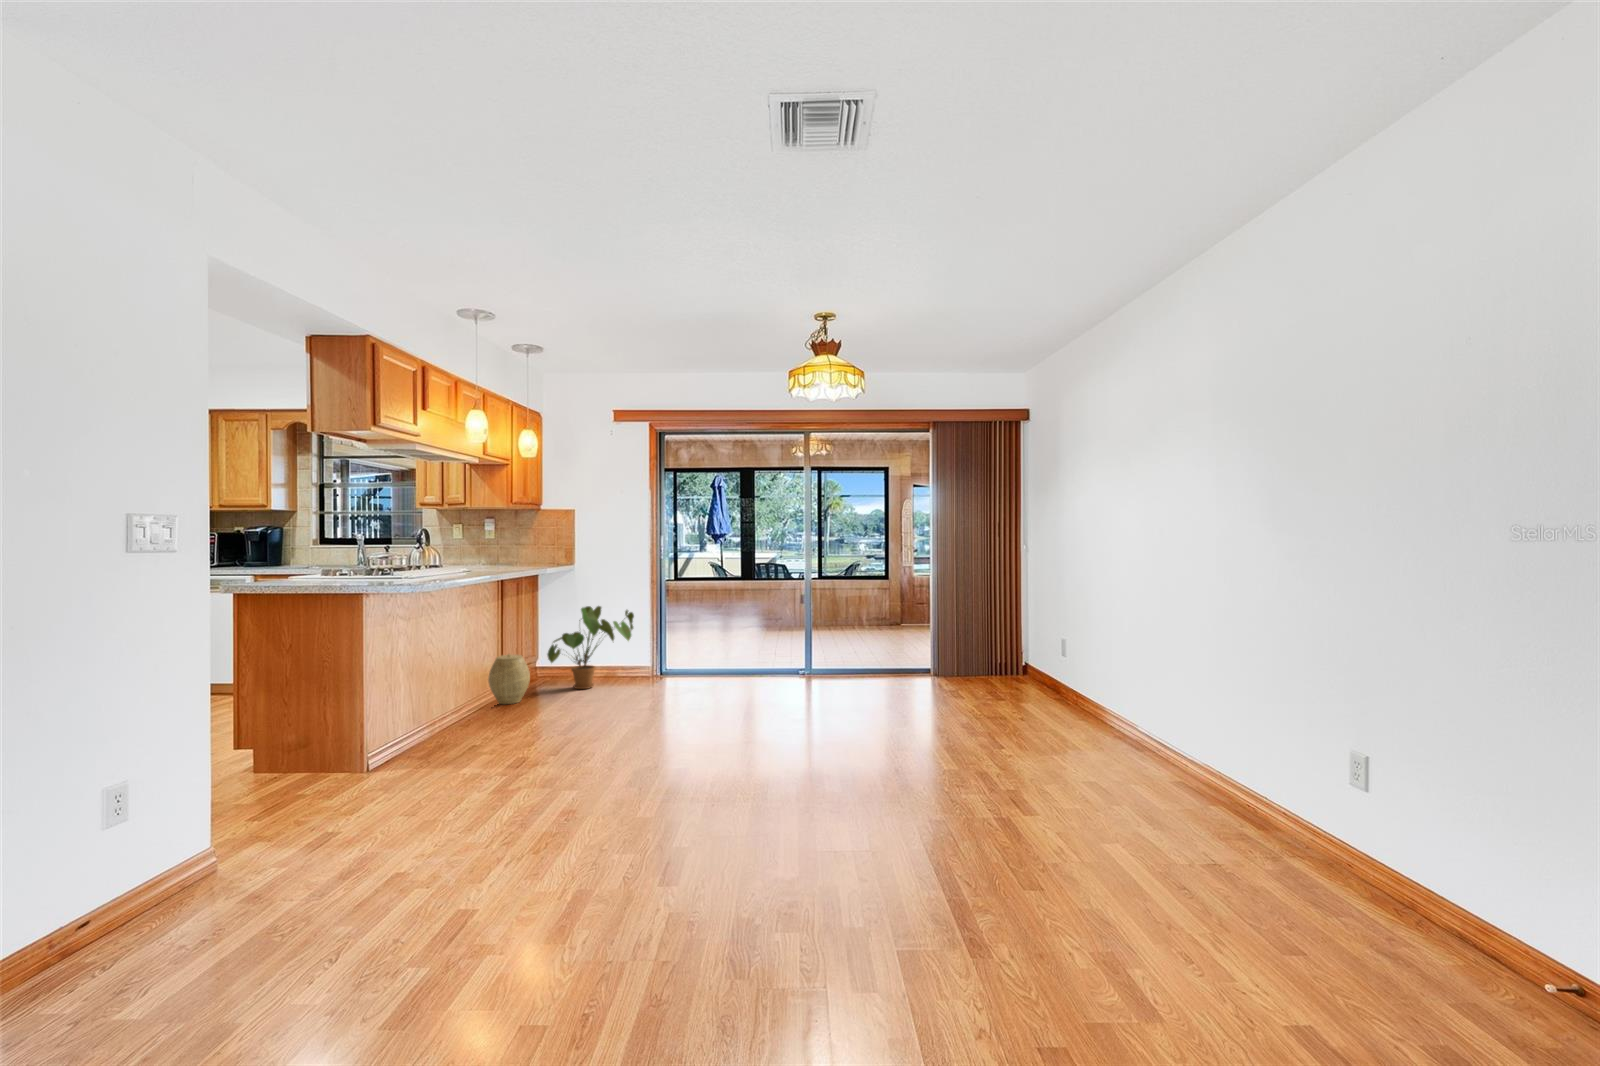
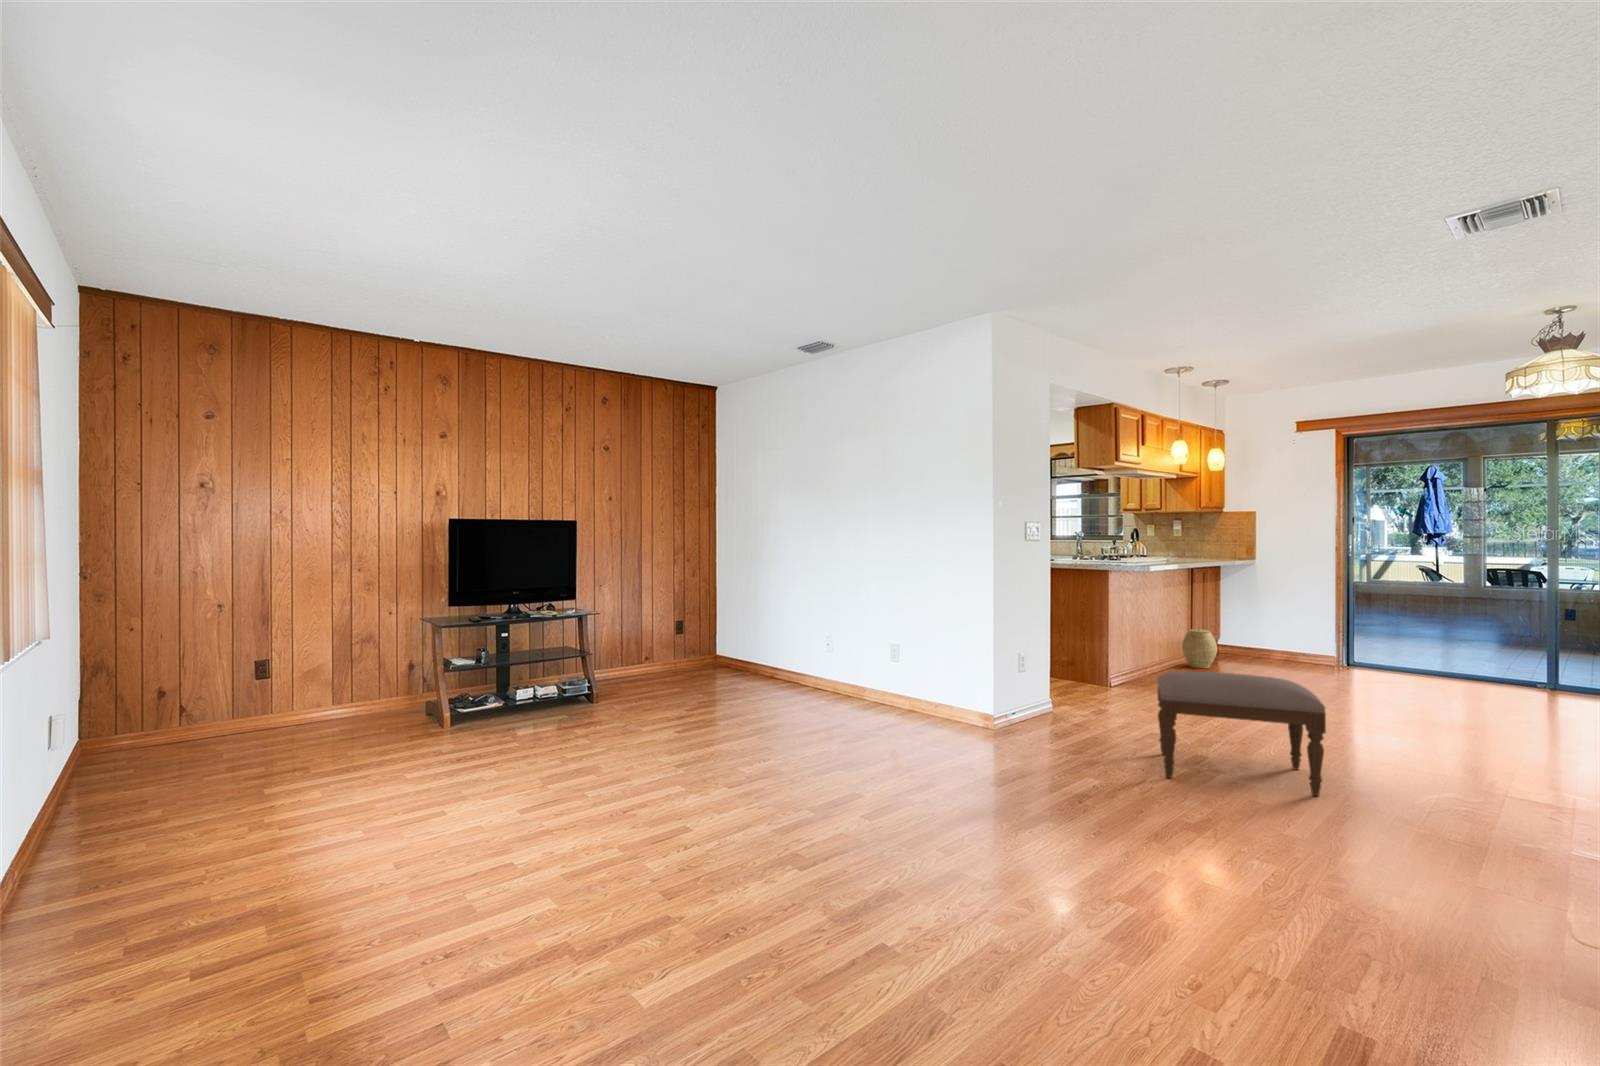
house plant: present [547,606,634,689] -> none [1231,597,1318,668]
ottoman: none [360,760,633,1018] -> present [1157,672,1326,796]

